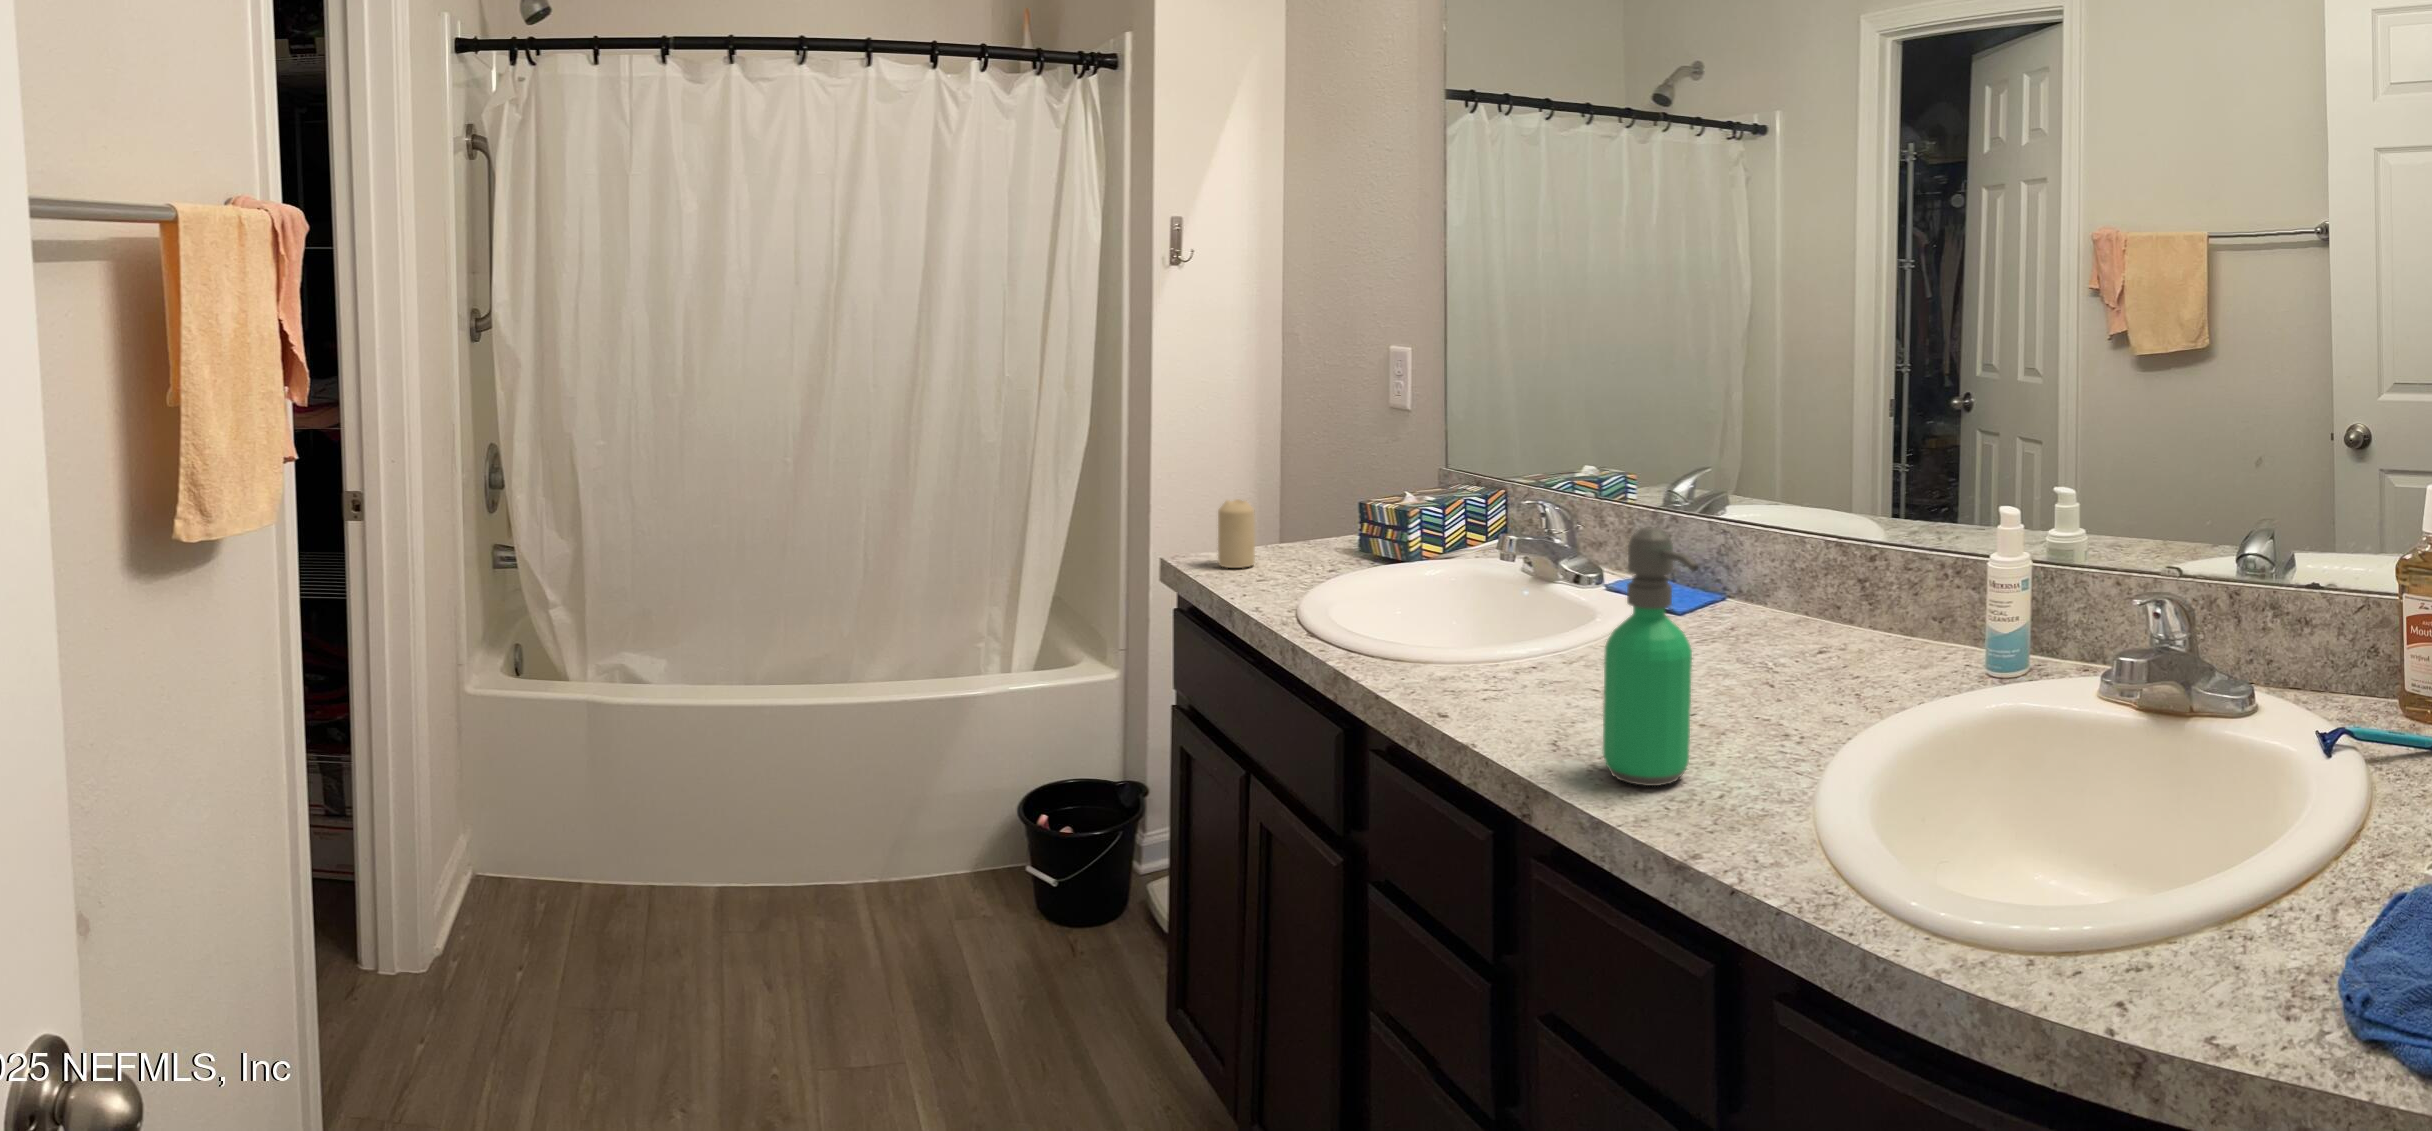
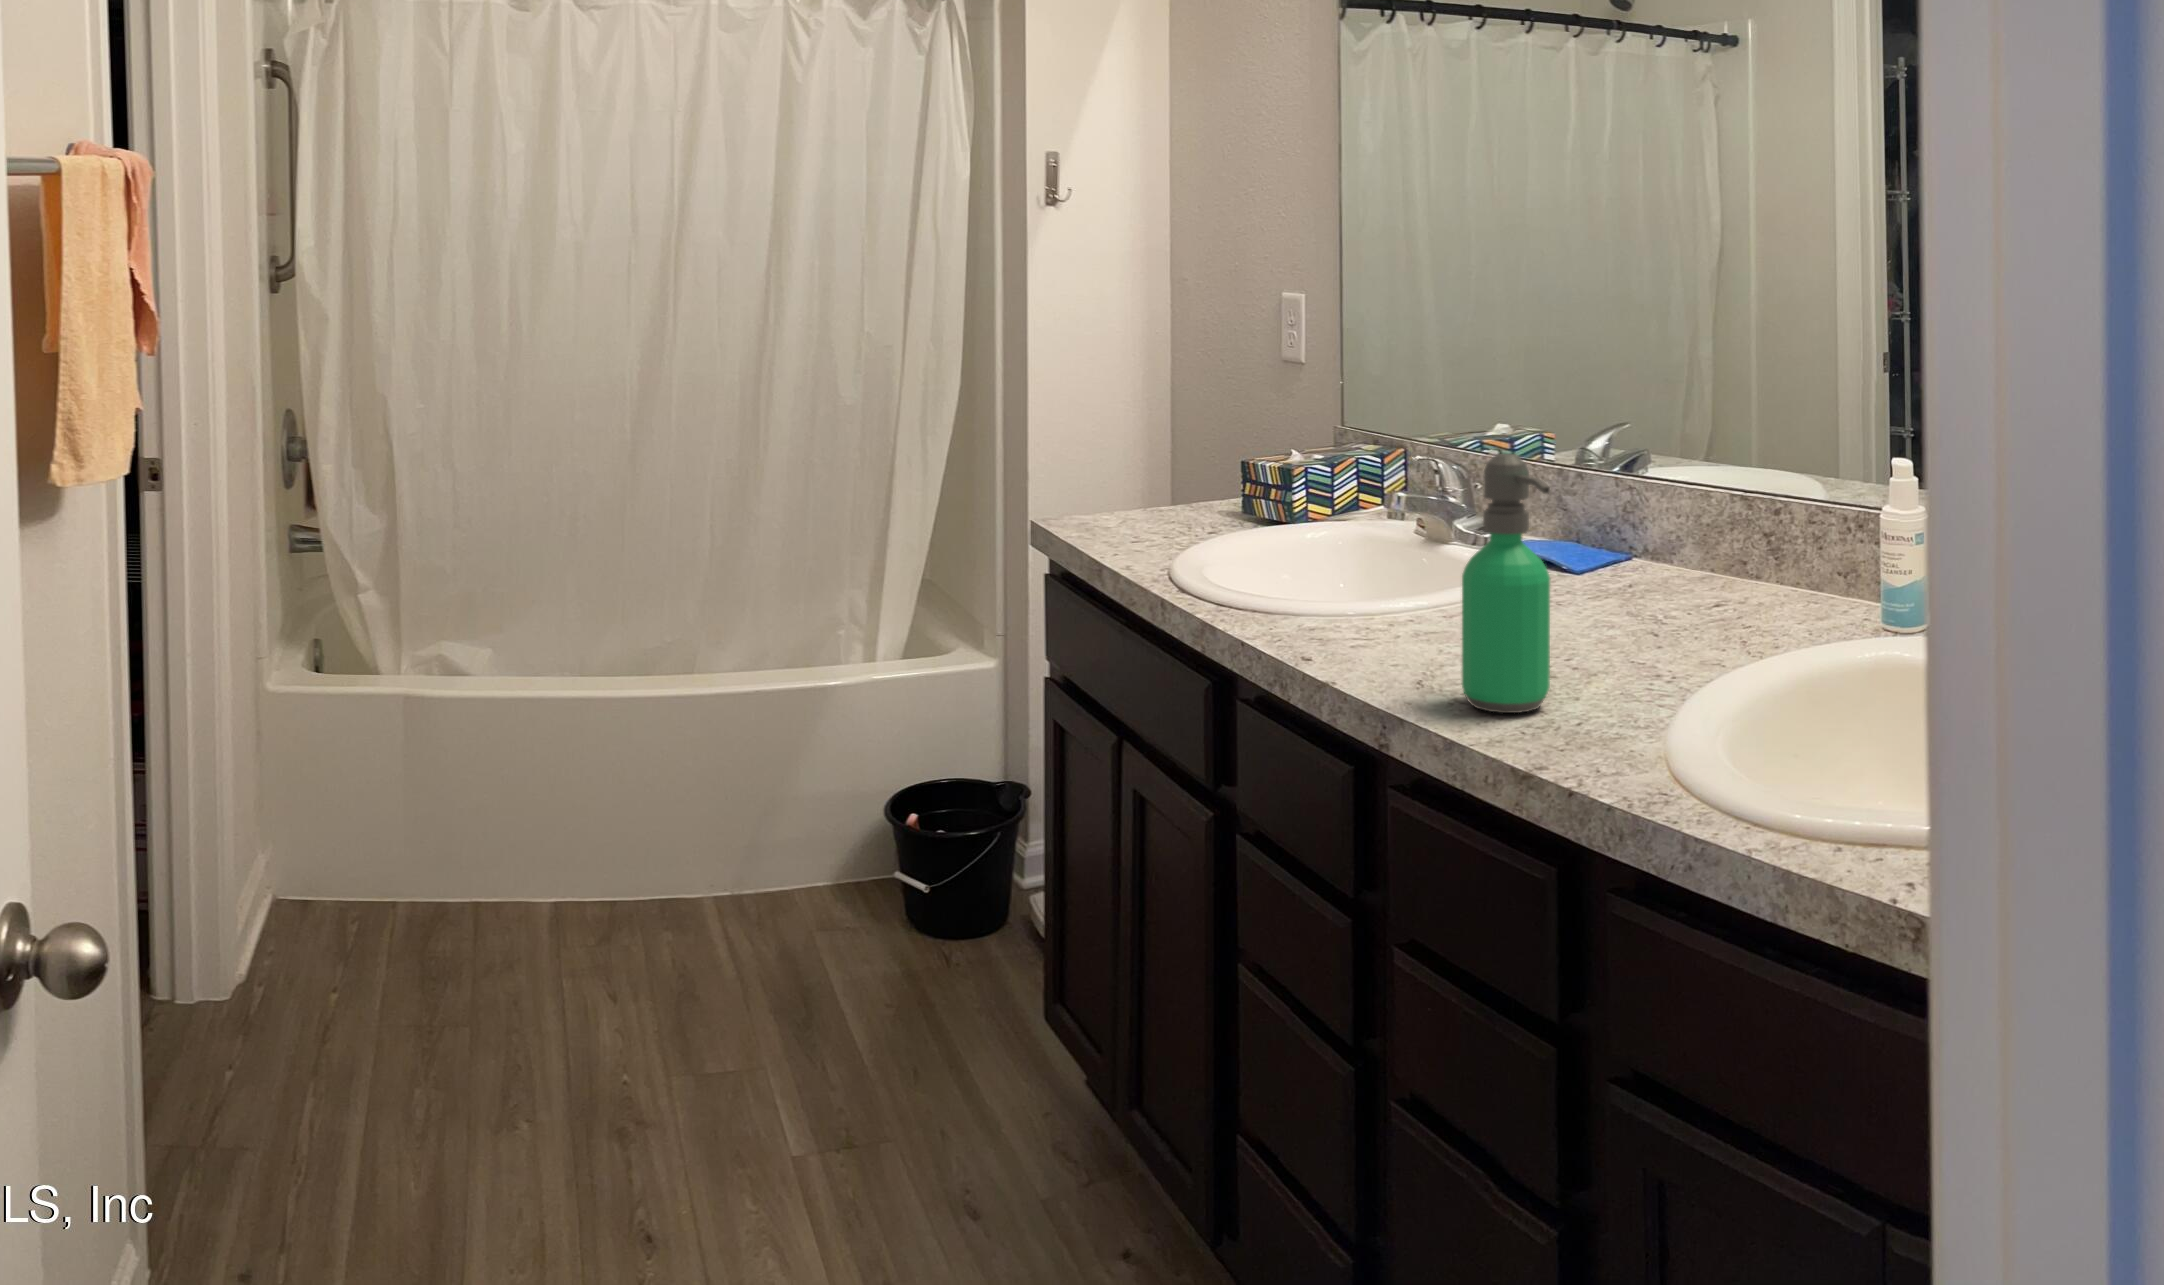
candle: present [1218,499,1255,568] -> none [1091,458,1130,531]

